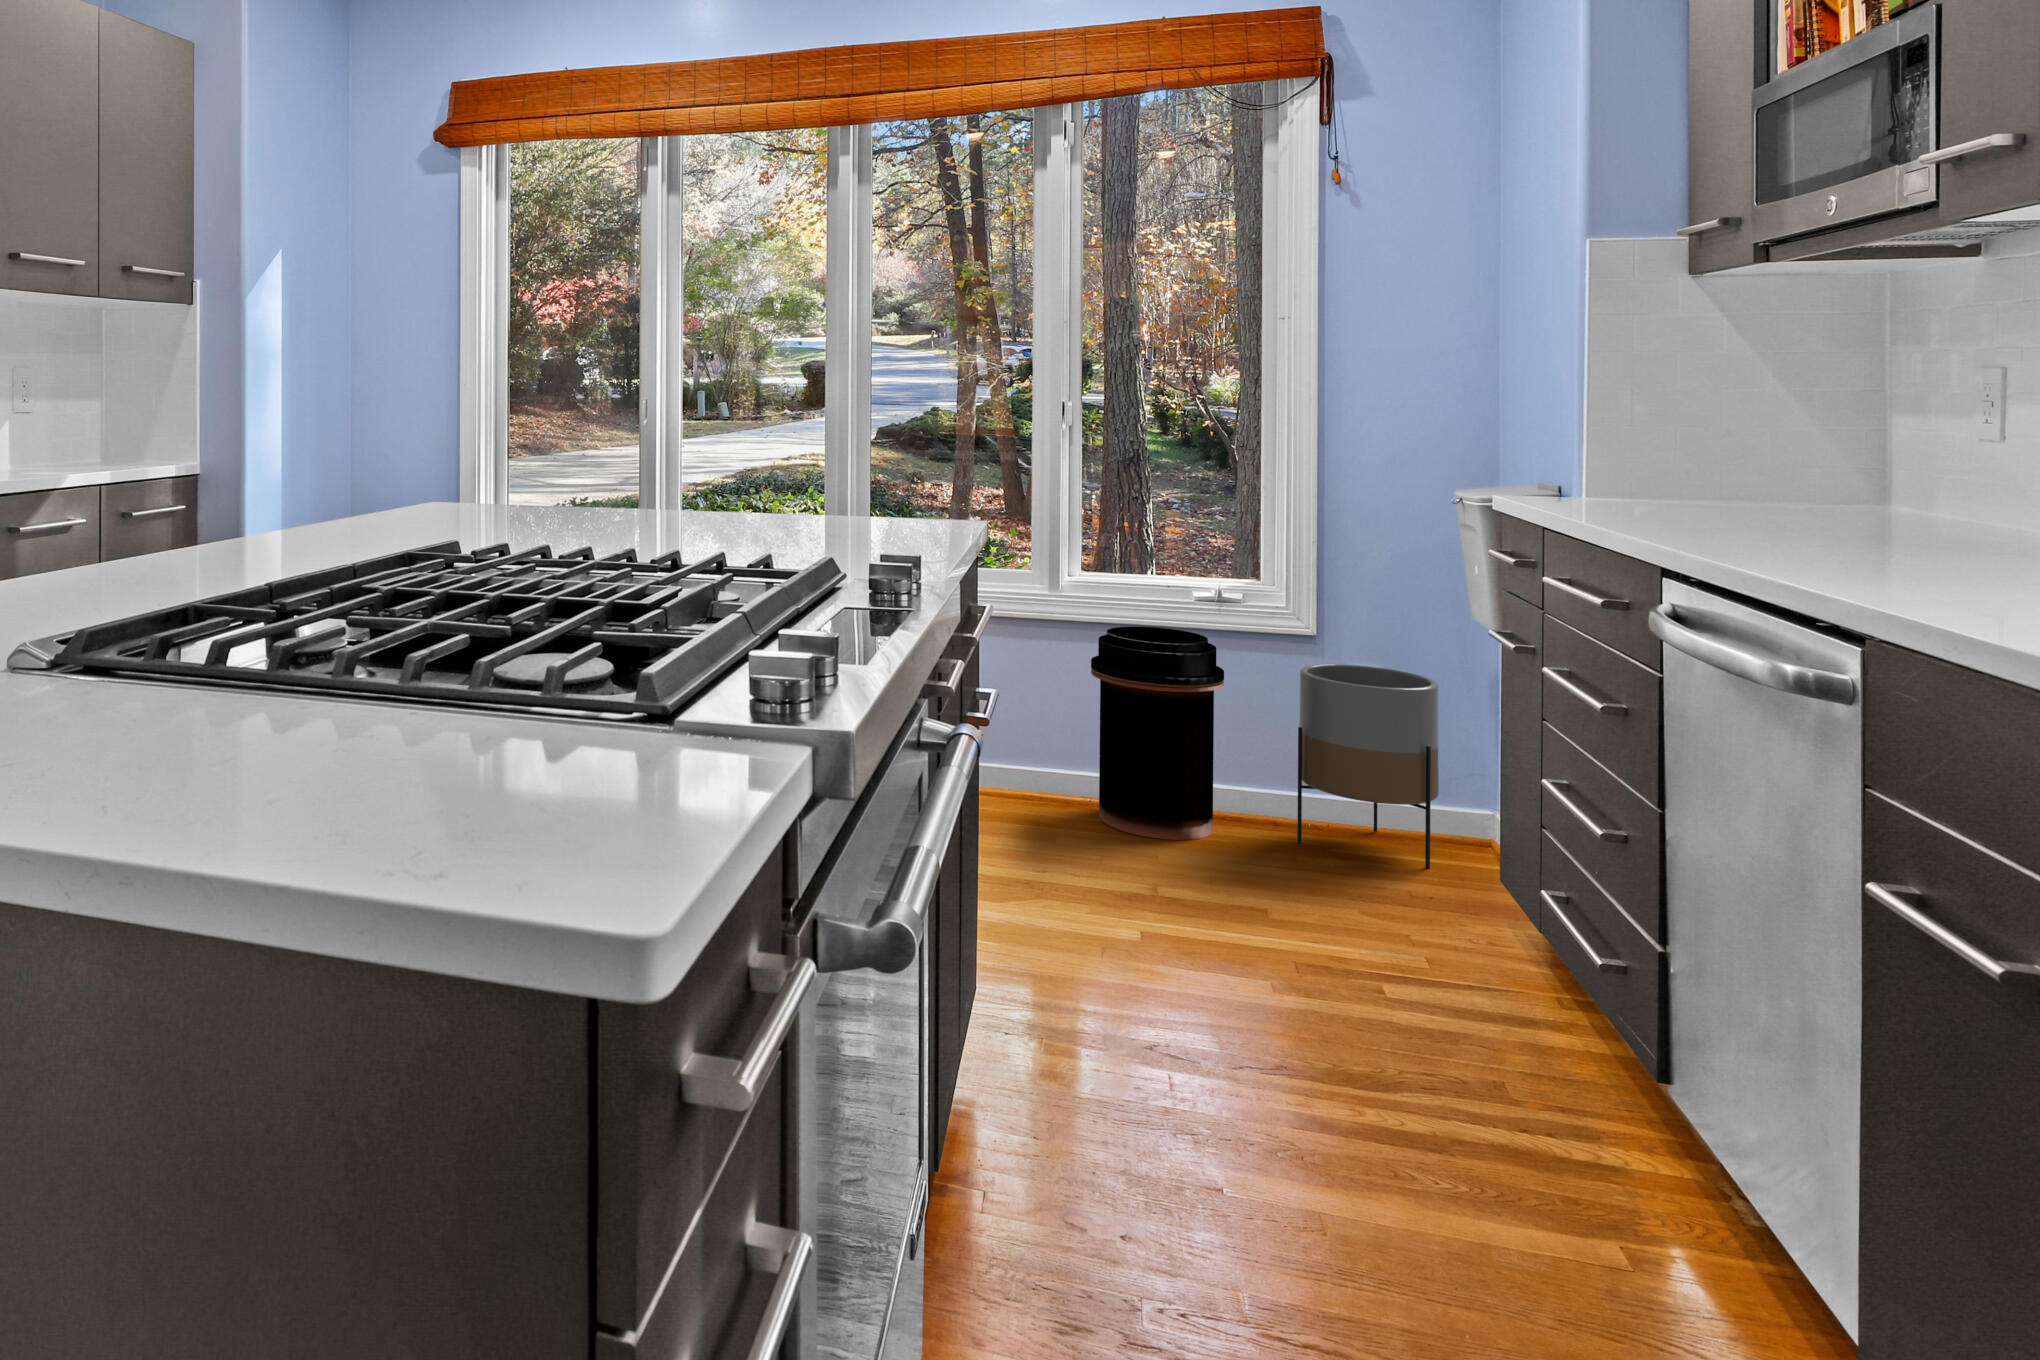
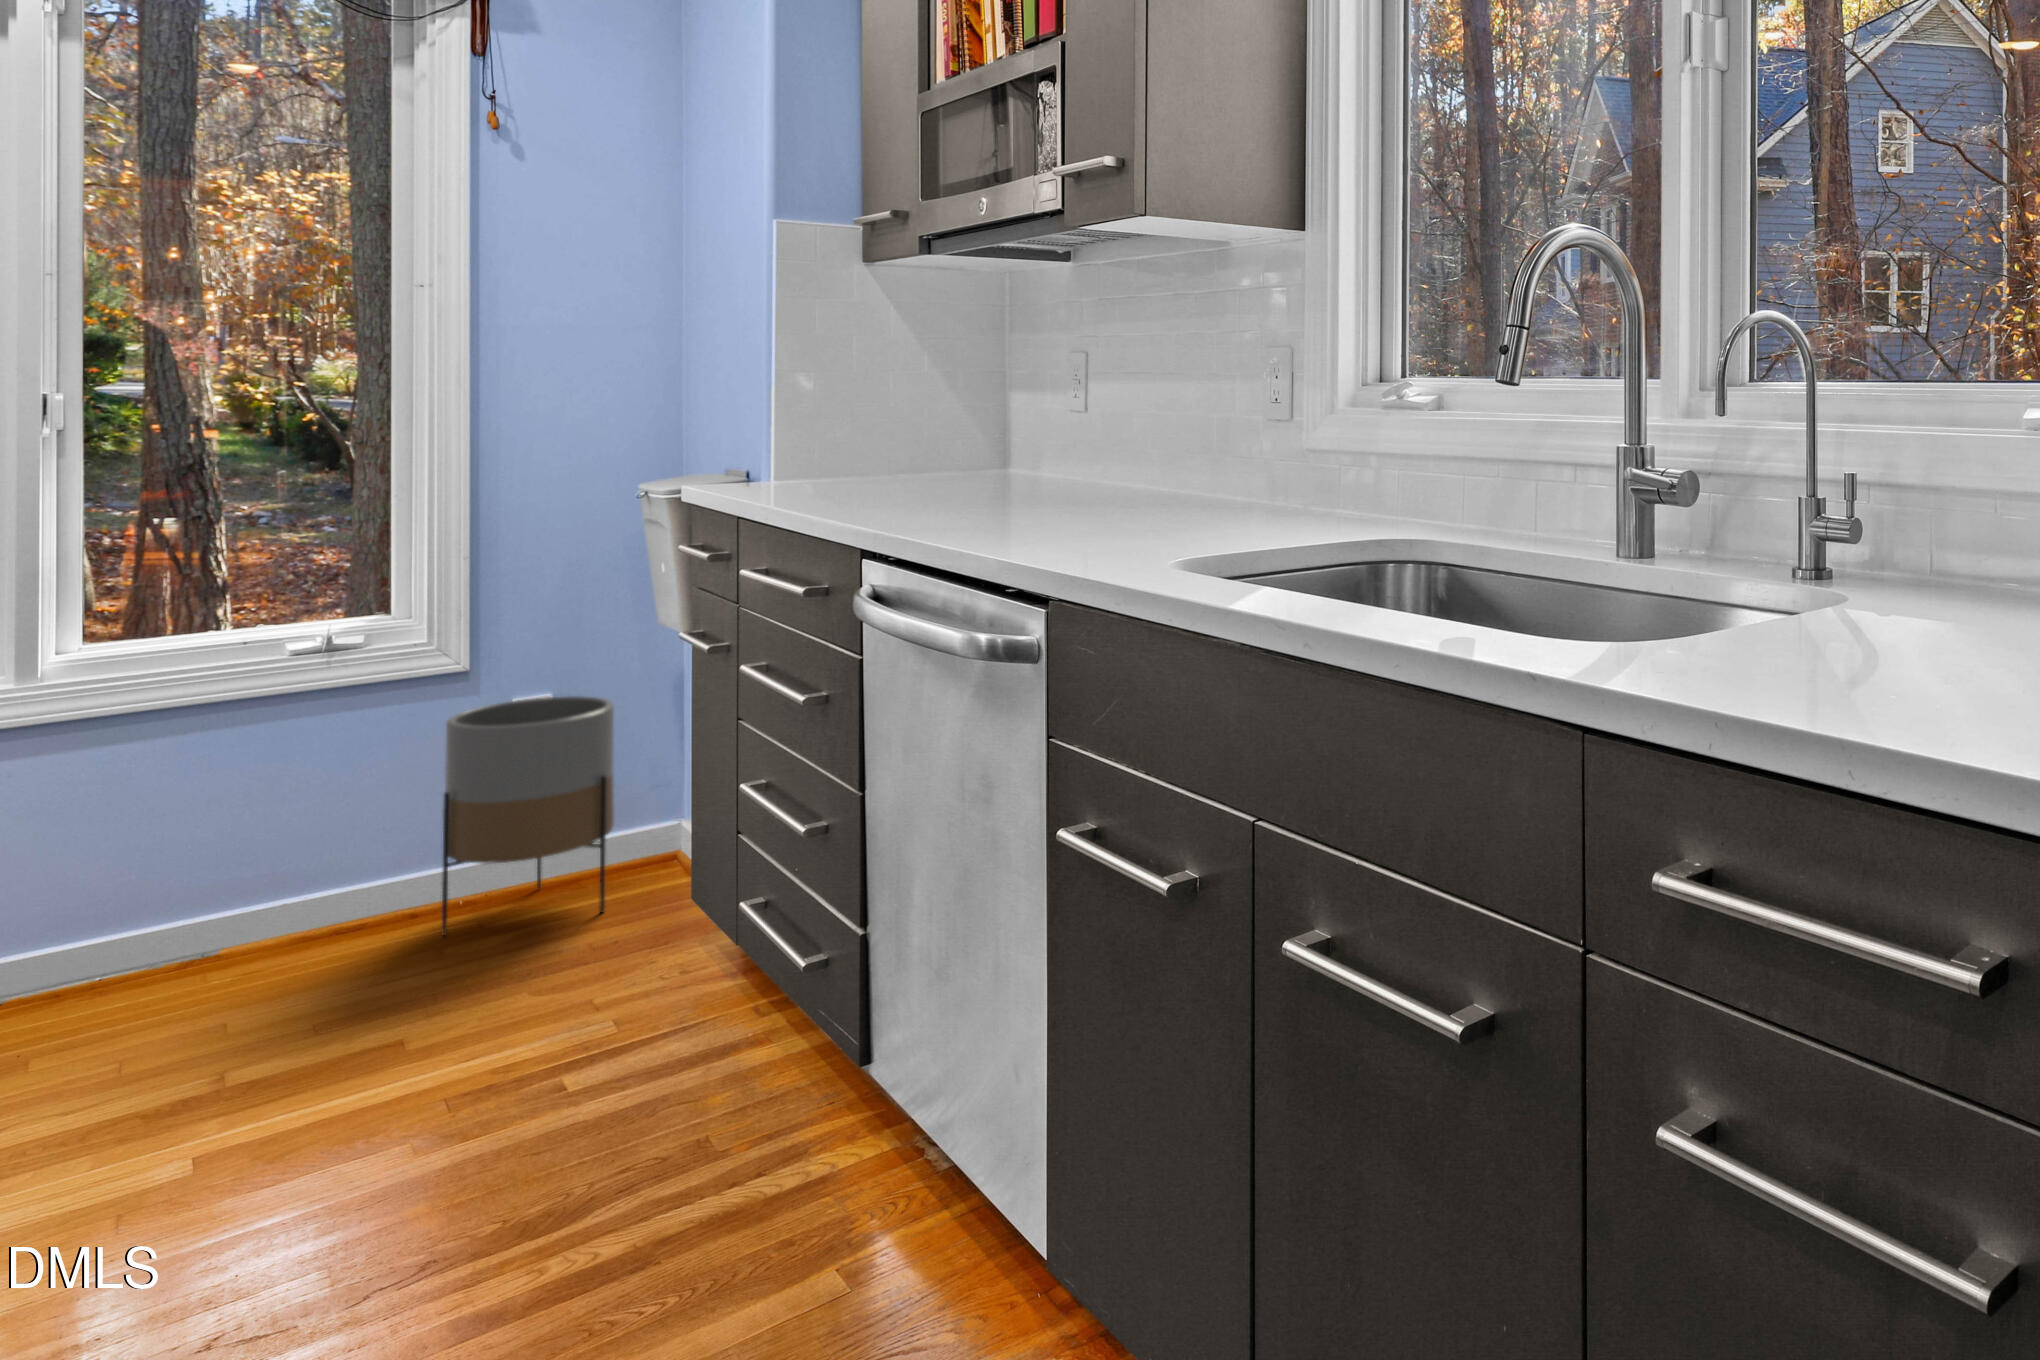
trash can: present [1091,627,1224,840] -> none [112,704,338,1010]

